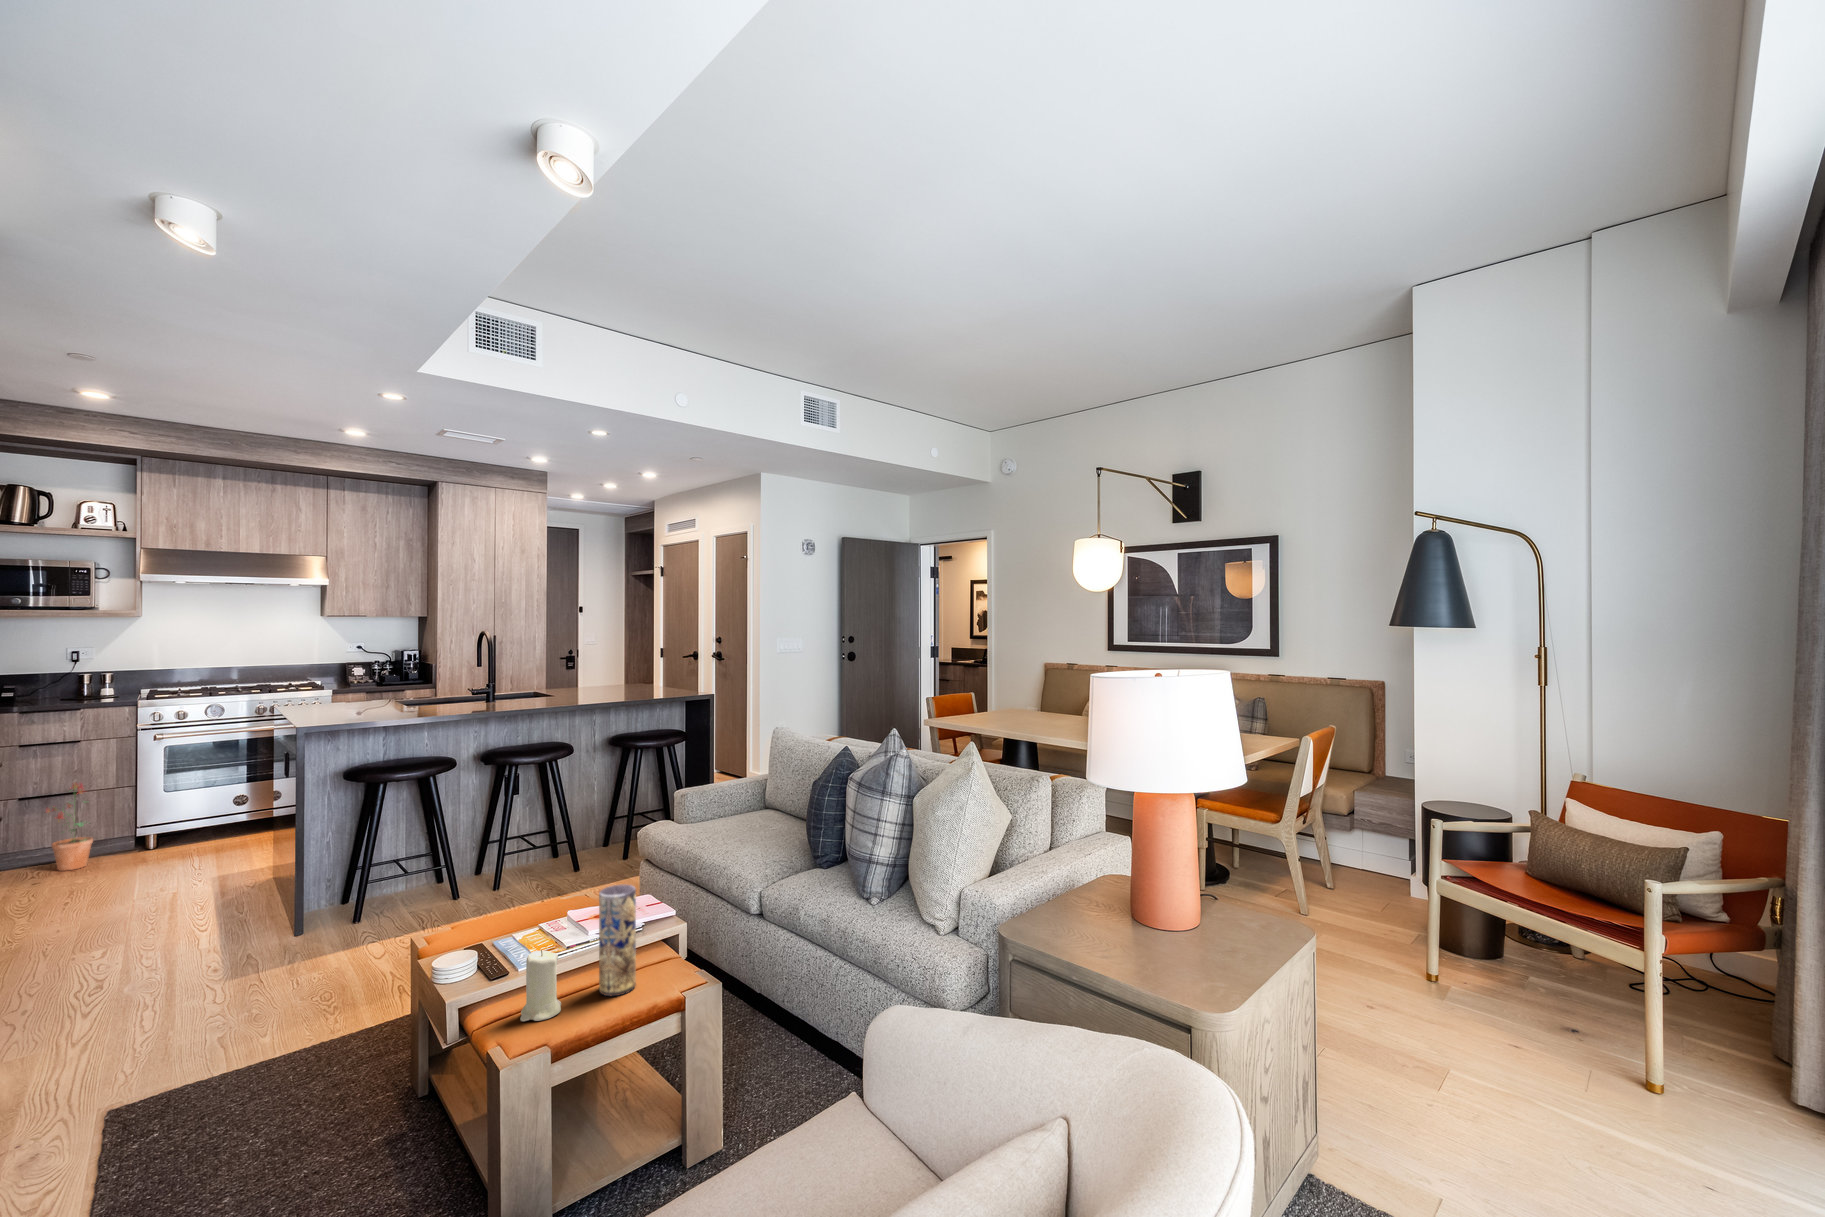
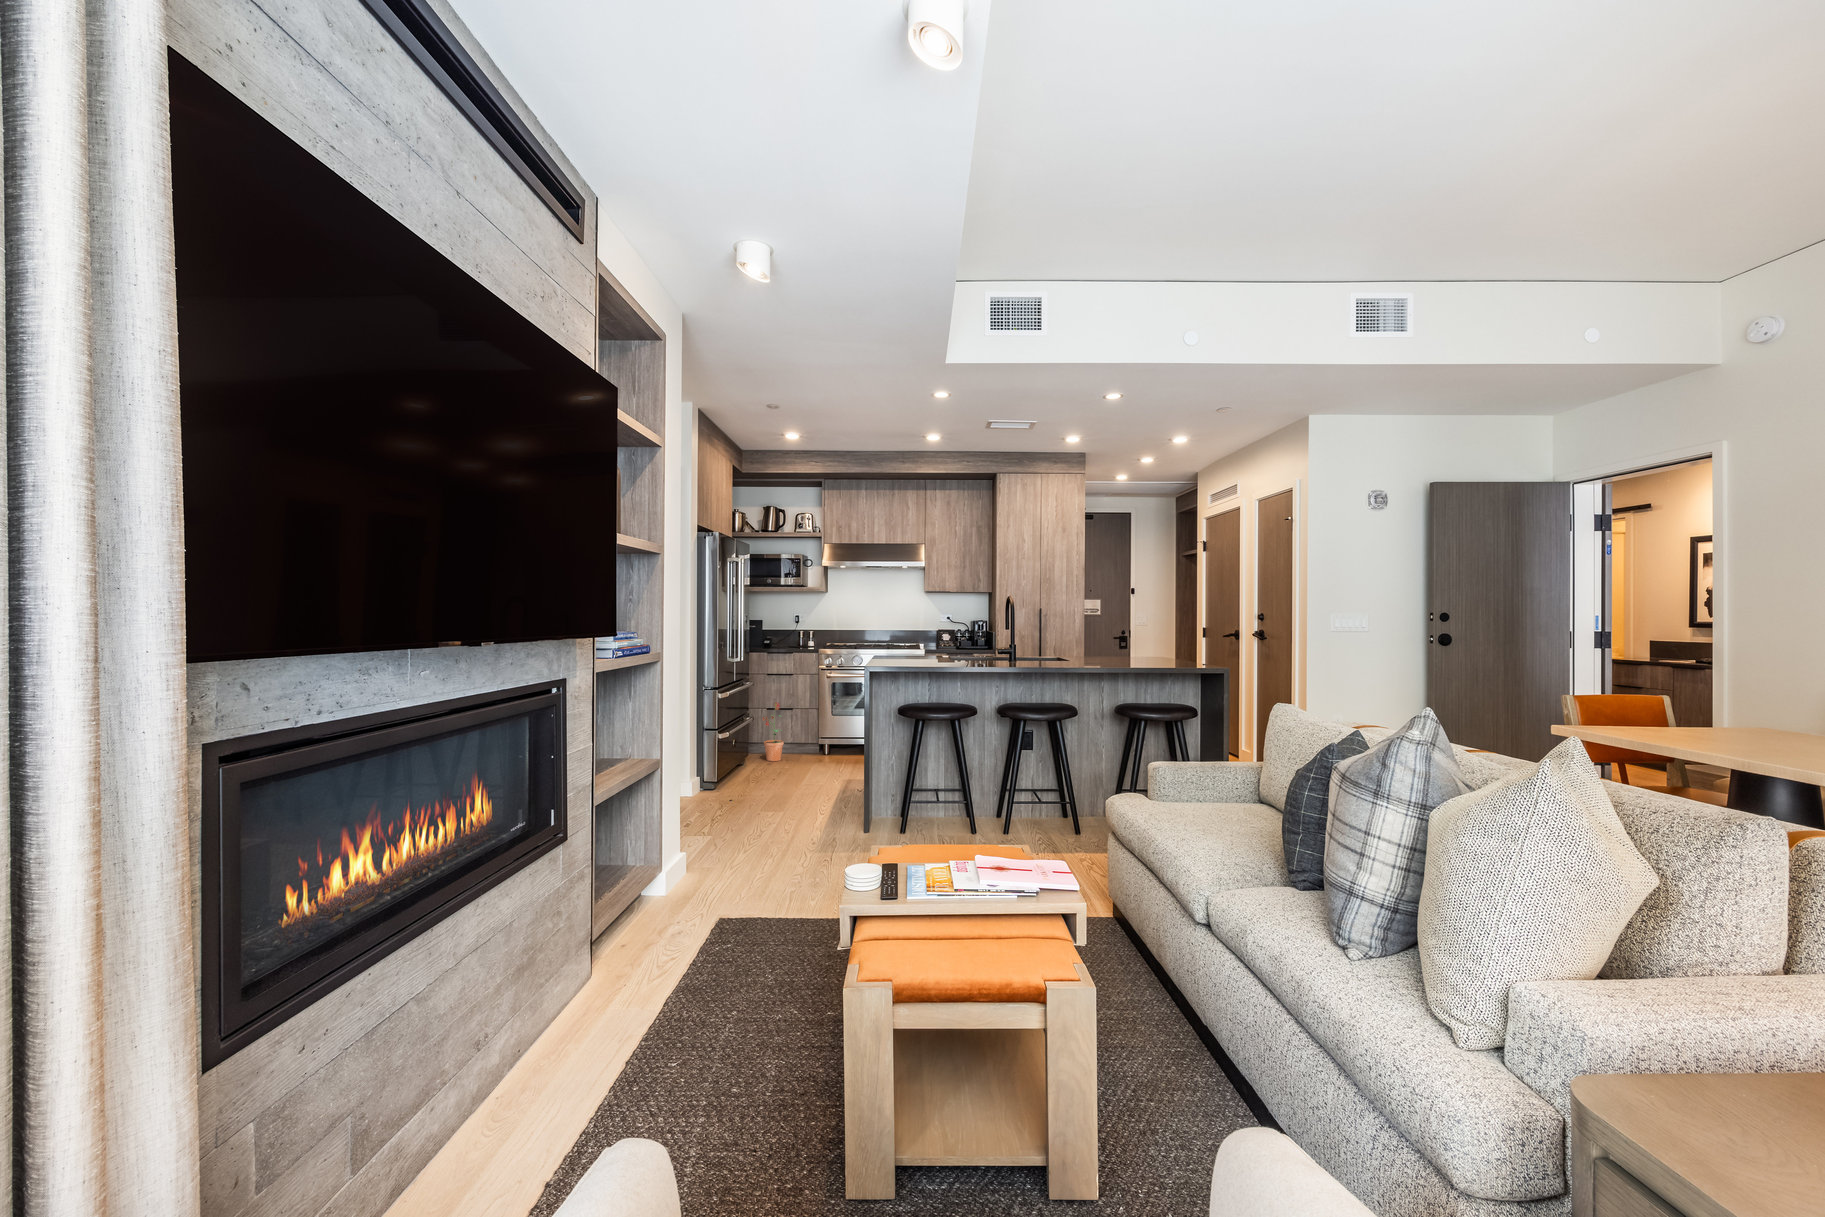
vase: present [599,885,636,996] -> none [972,838,1011,962]
candle: present [520,950,561,1022] -> none [890,886,932,960]

